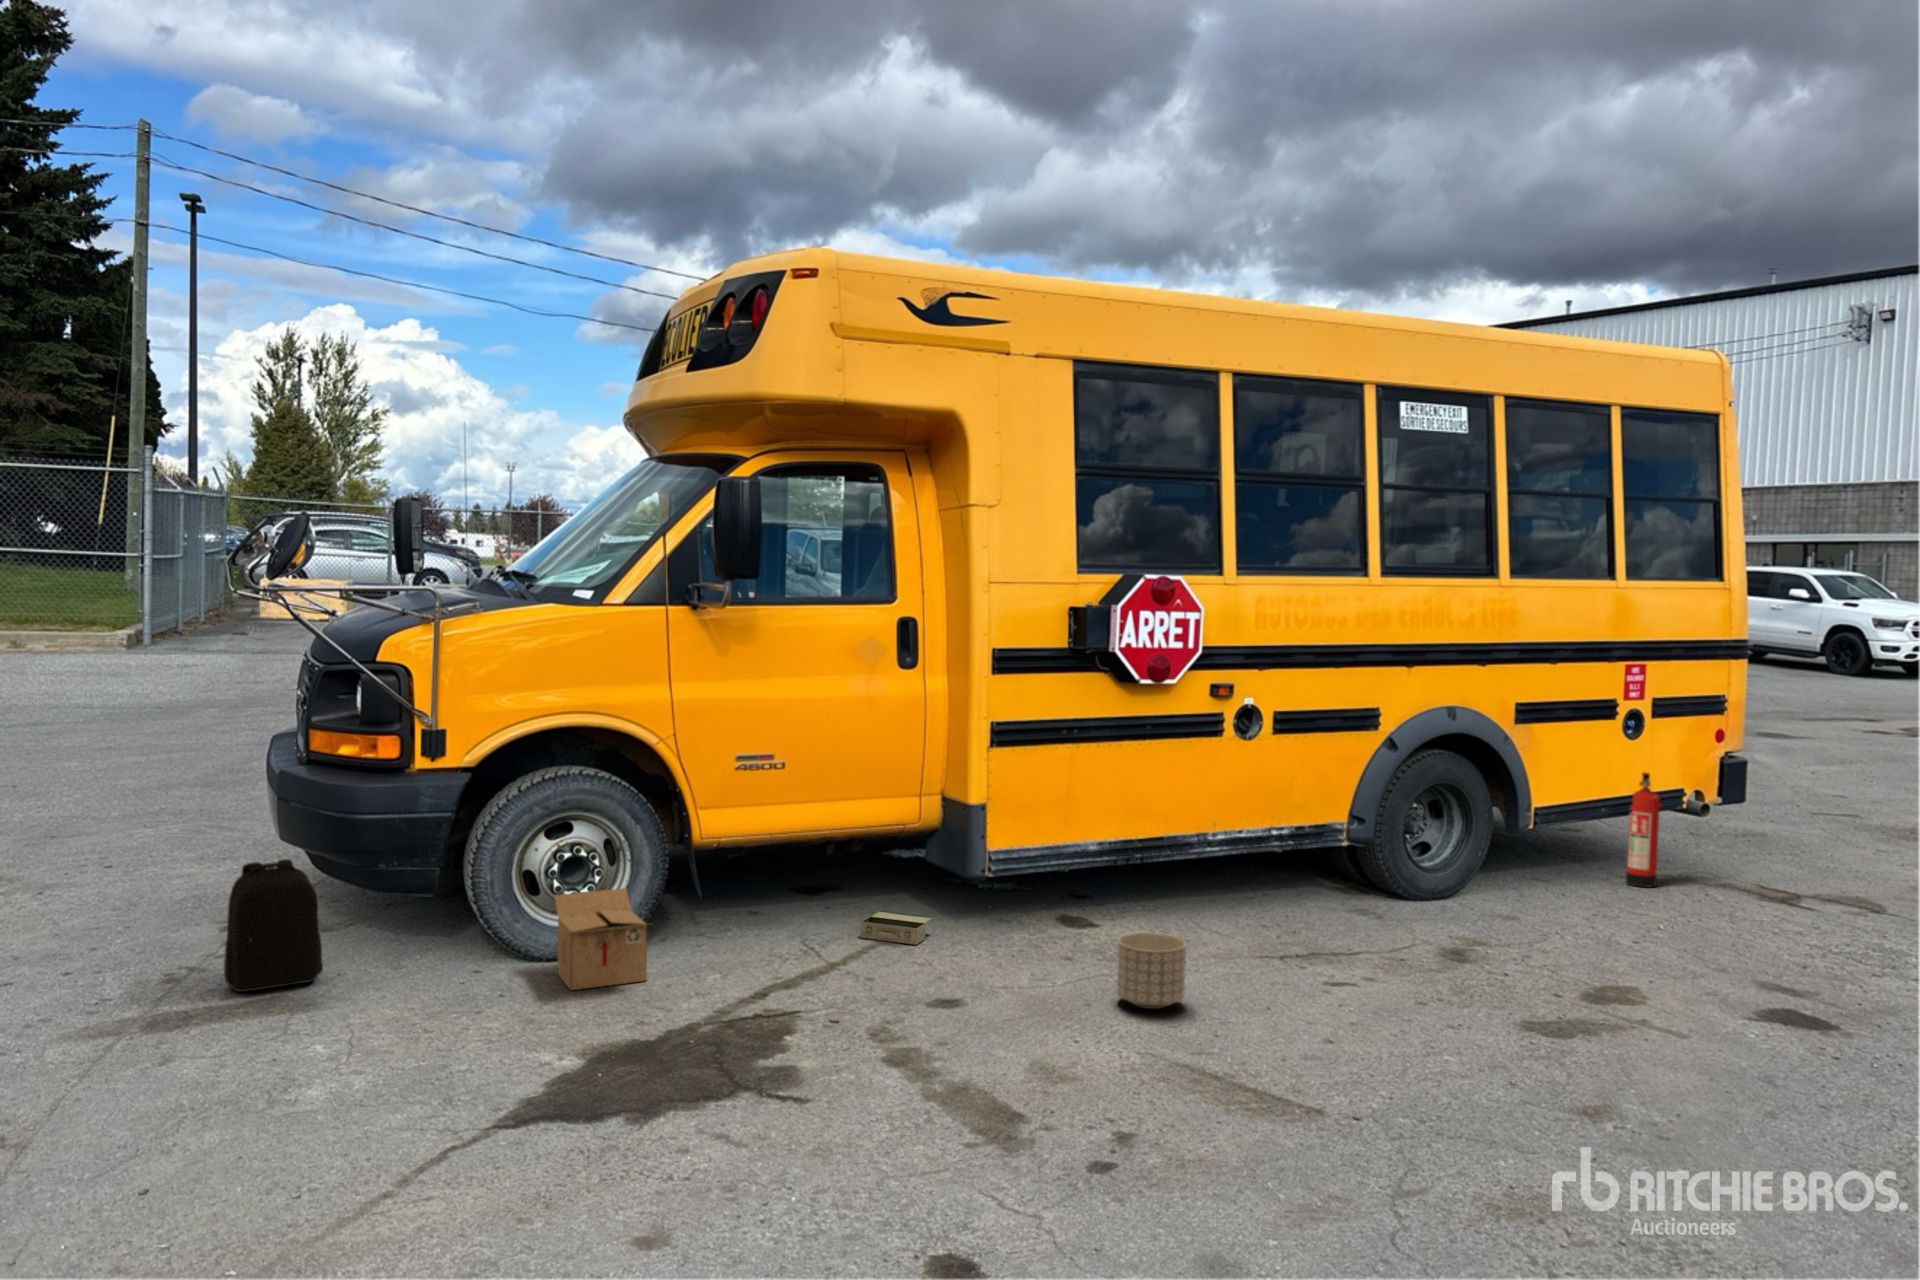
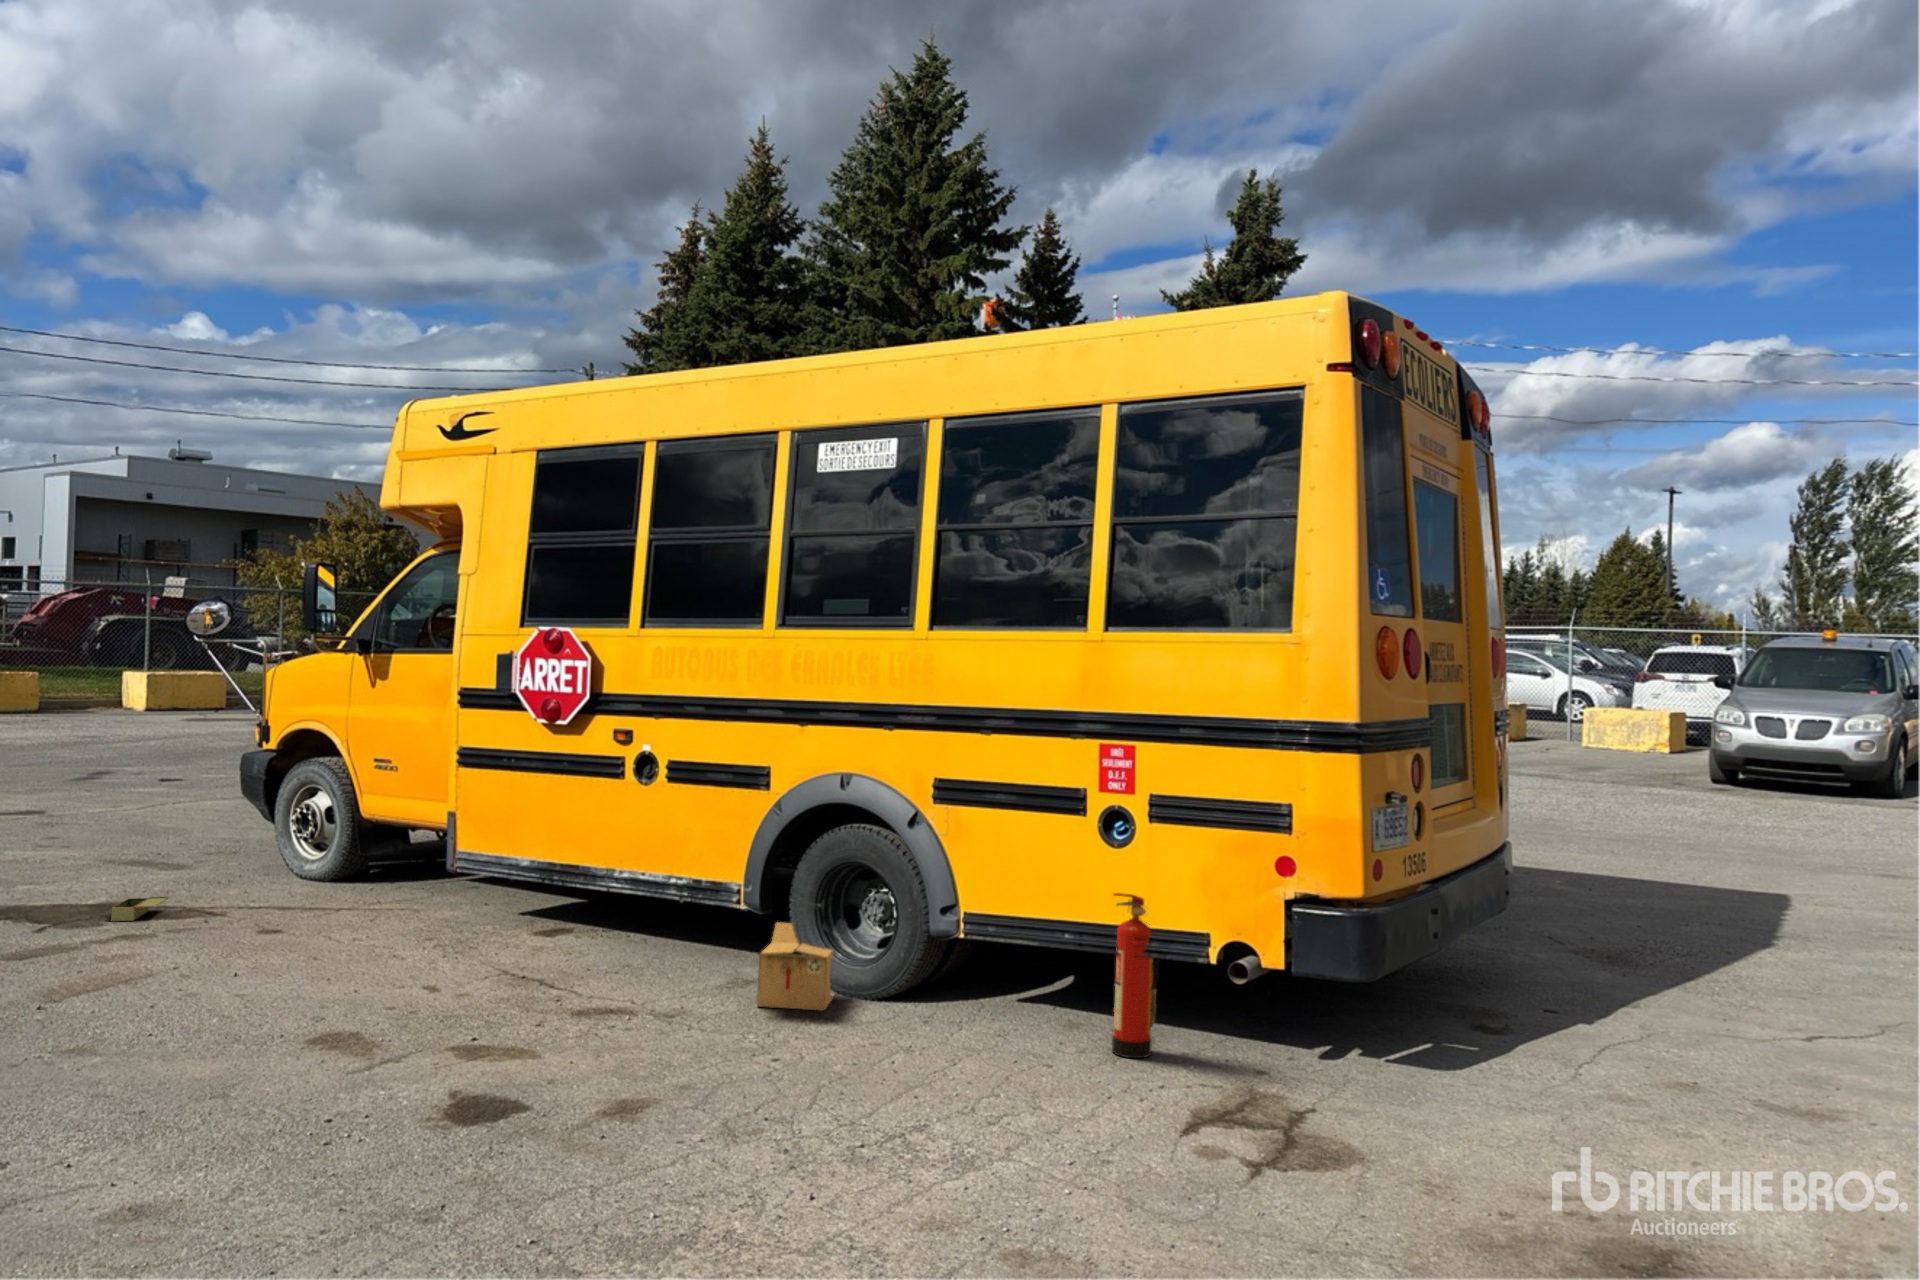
backpack: present [224,859,323,992] -> none [156,795,219,868]
cardboard box: present [554,888,647,991] -> present [757,922,833,1011]
toolbox: present [860,910,934,945] -> present [111,897,169,921]
planter: present [1117,933,1186,1009] -> none [284,910,350,972]

